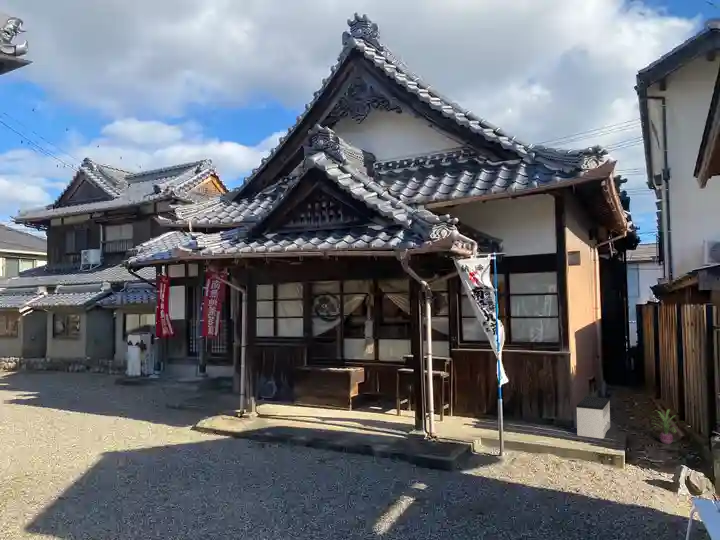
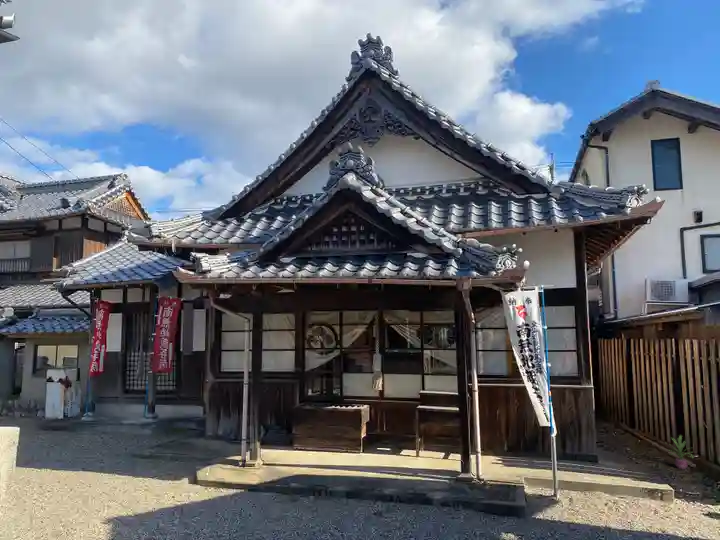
bench: present [576,396,610,439] -> none [592,426,624,467]

